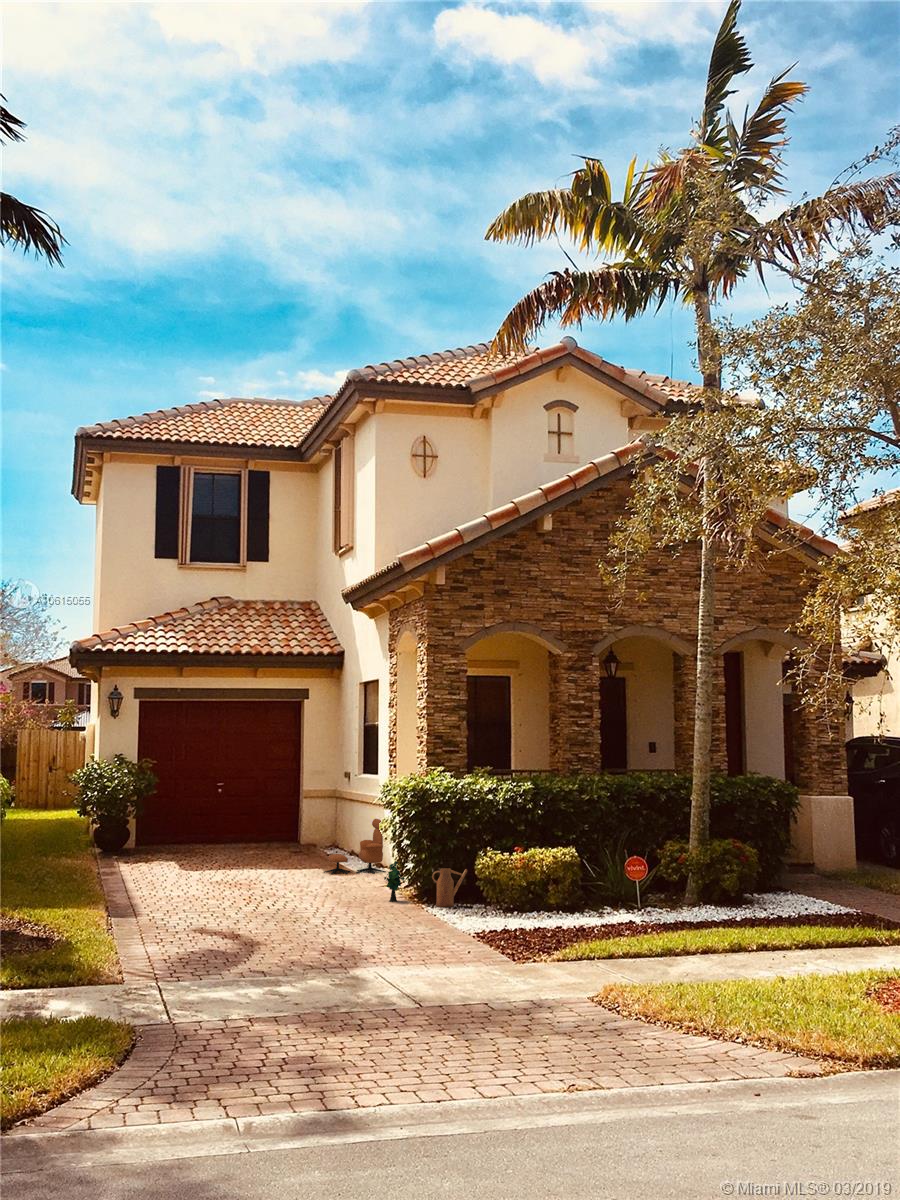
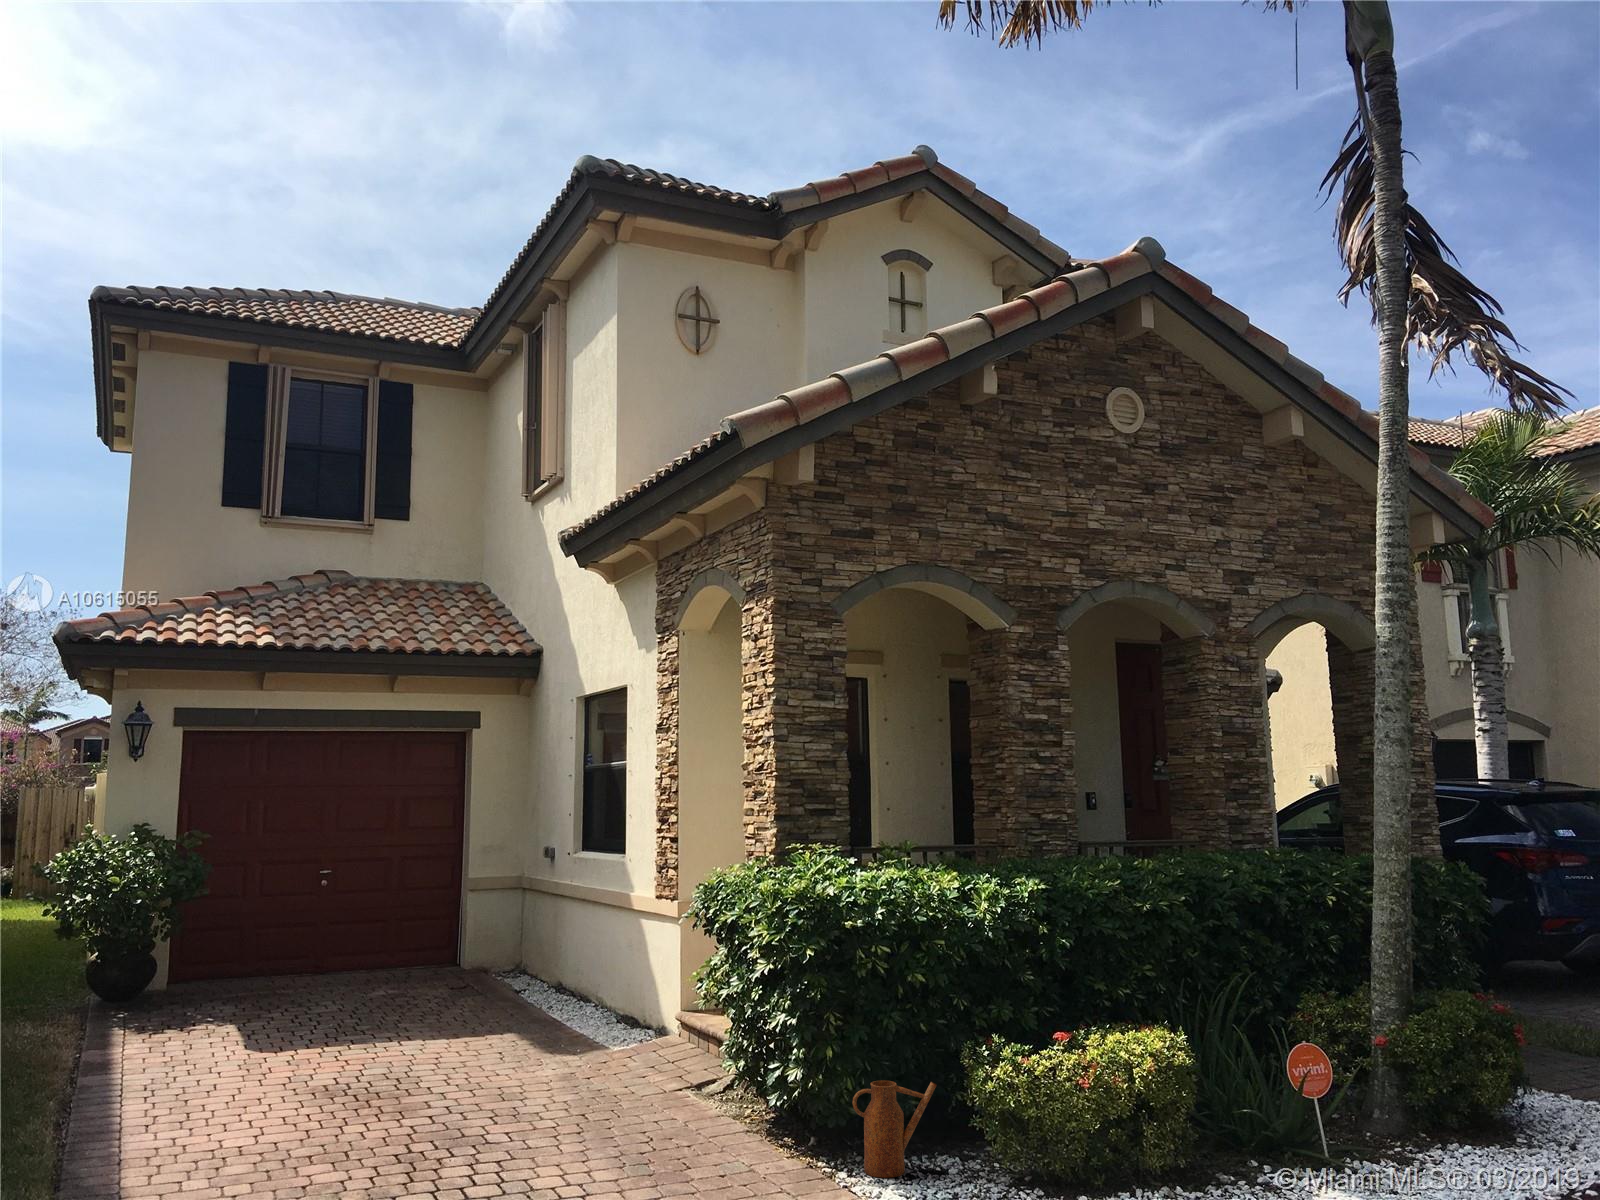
lounge chair: present [324,819,386,874] -> none [538,939,658,1056]
decorative plant: present [384,861,405,902] -> none [729,1064,779,1160]

